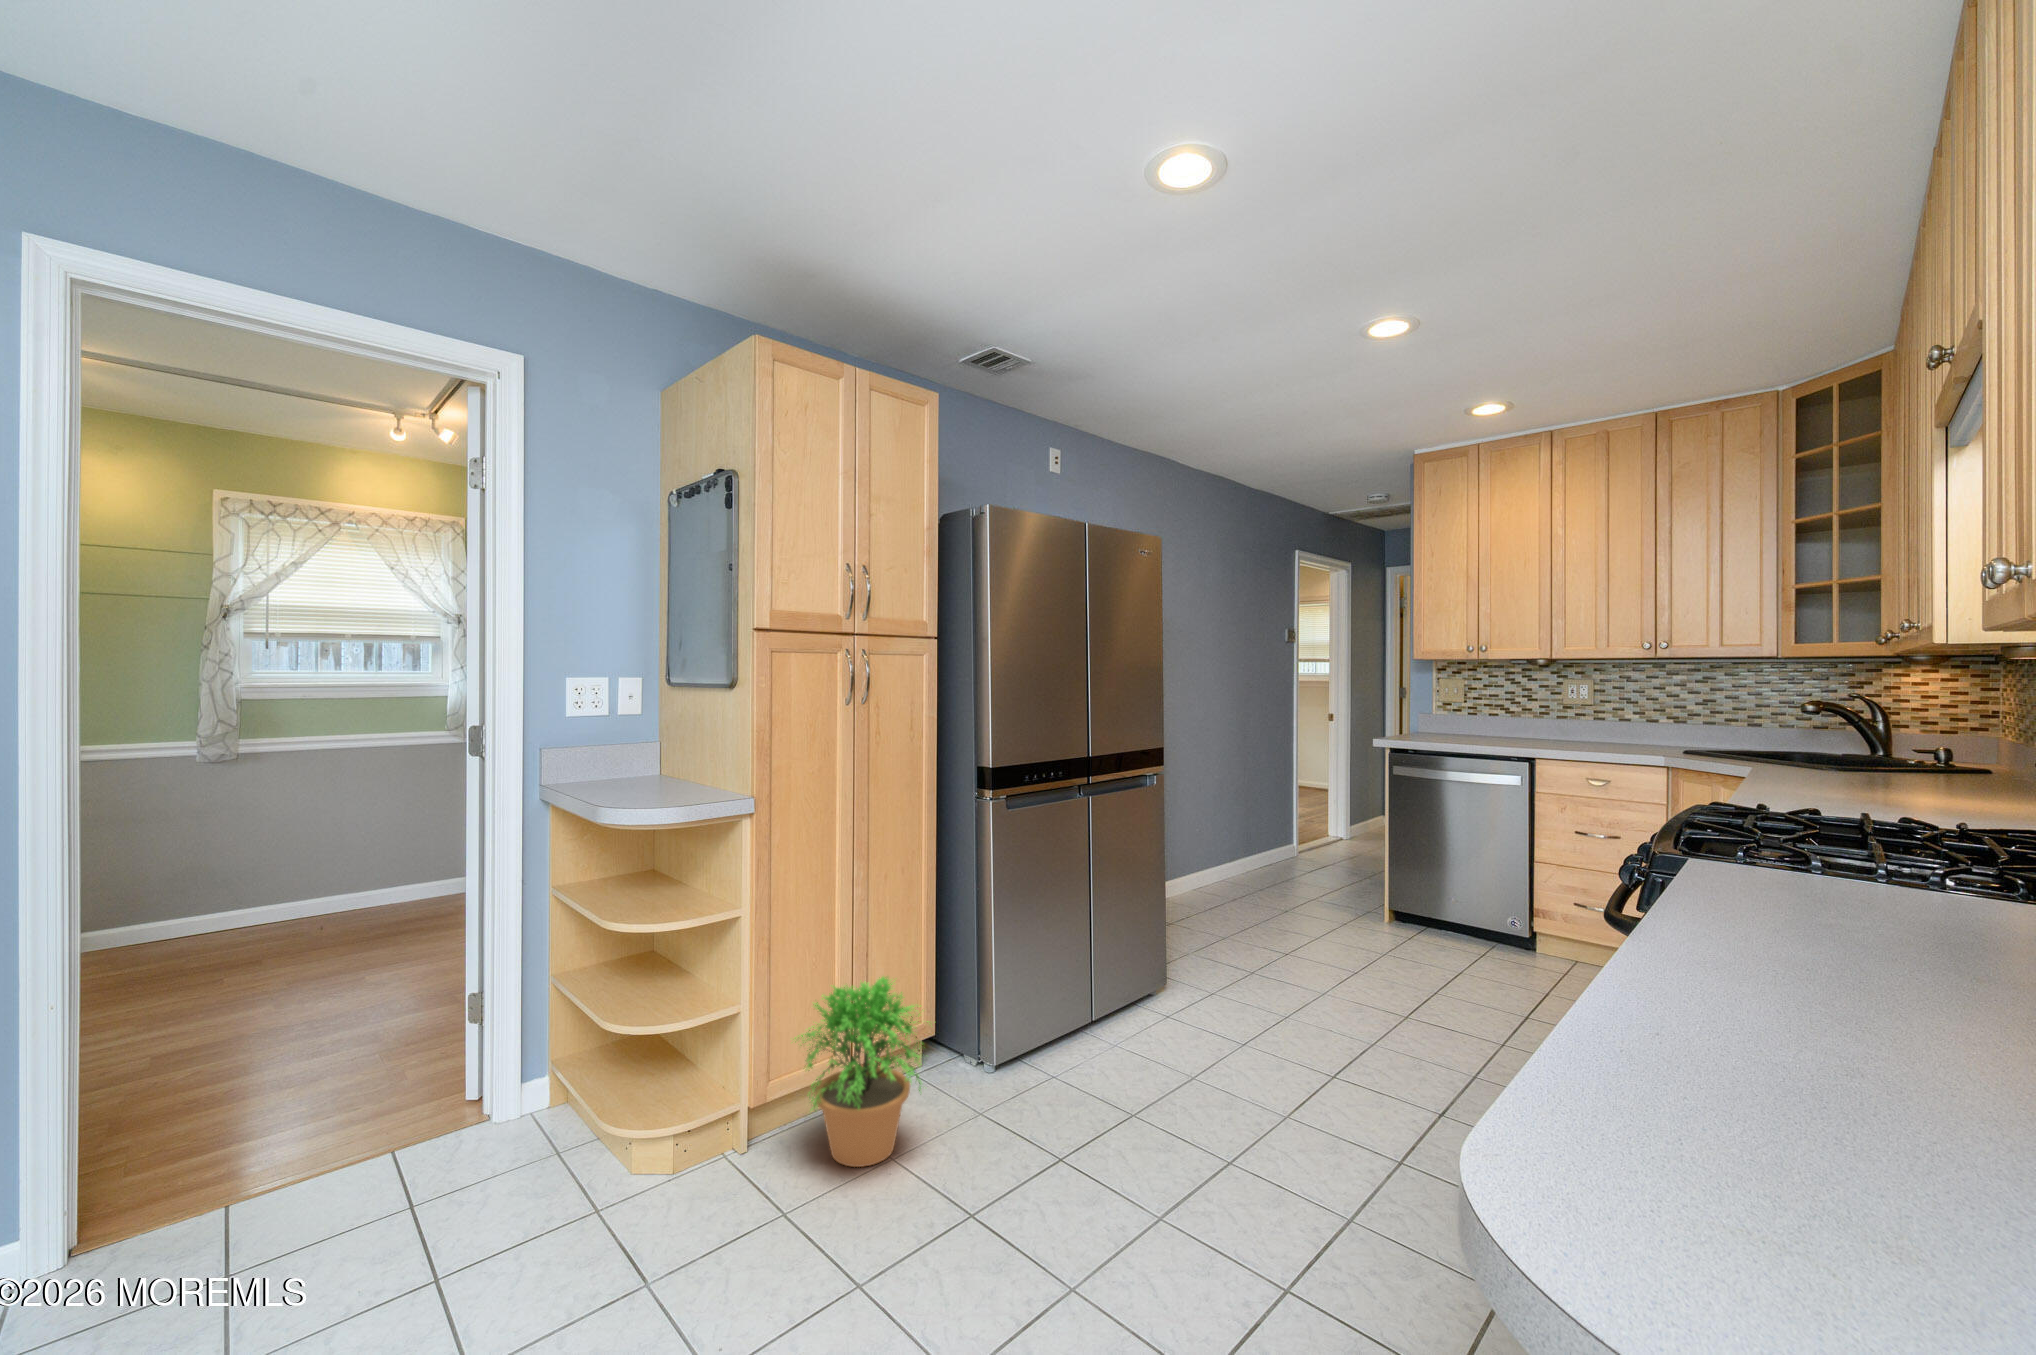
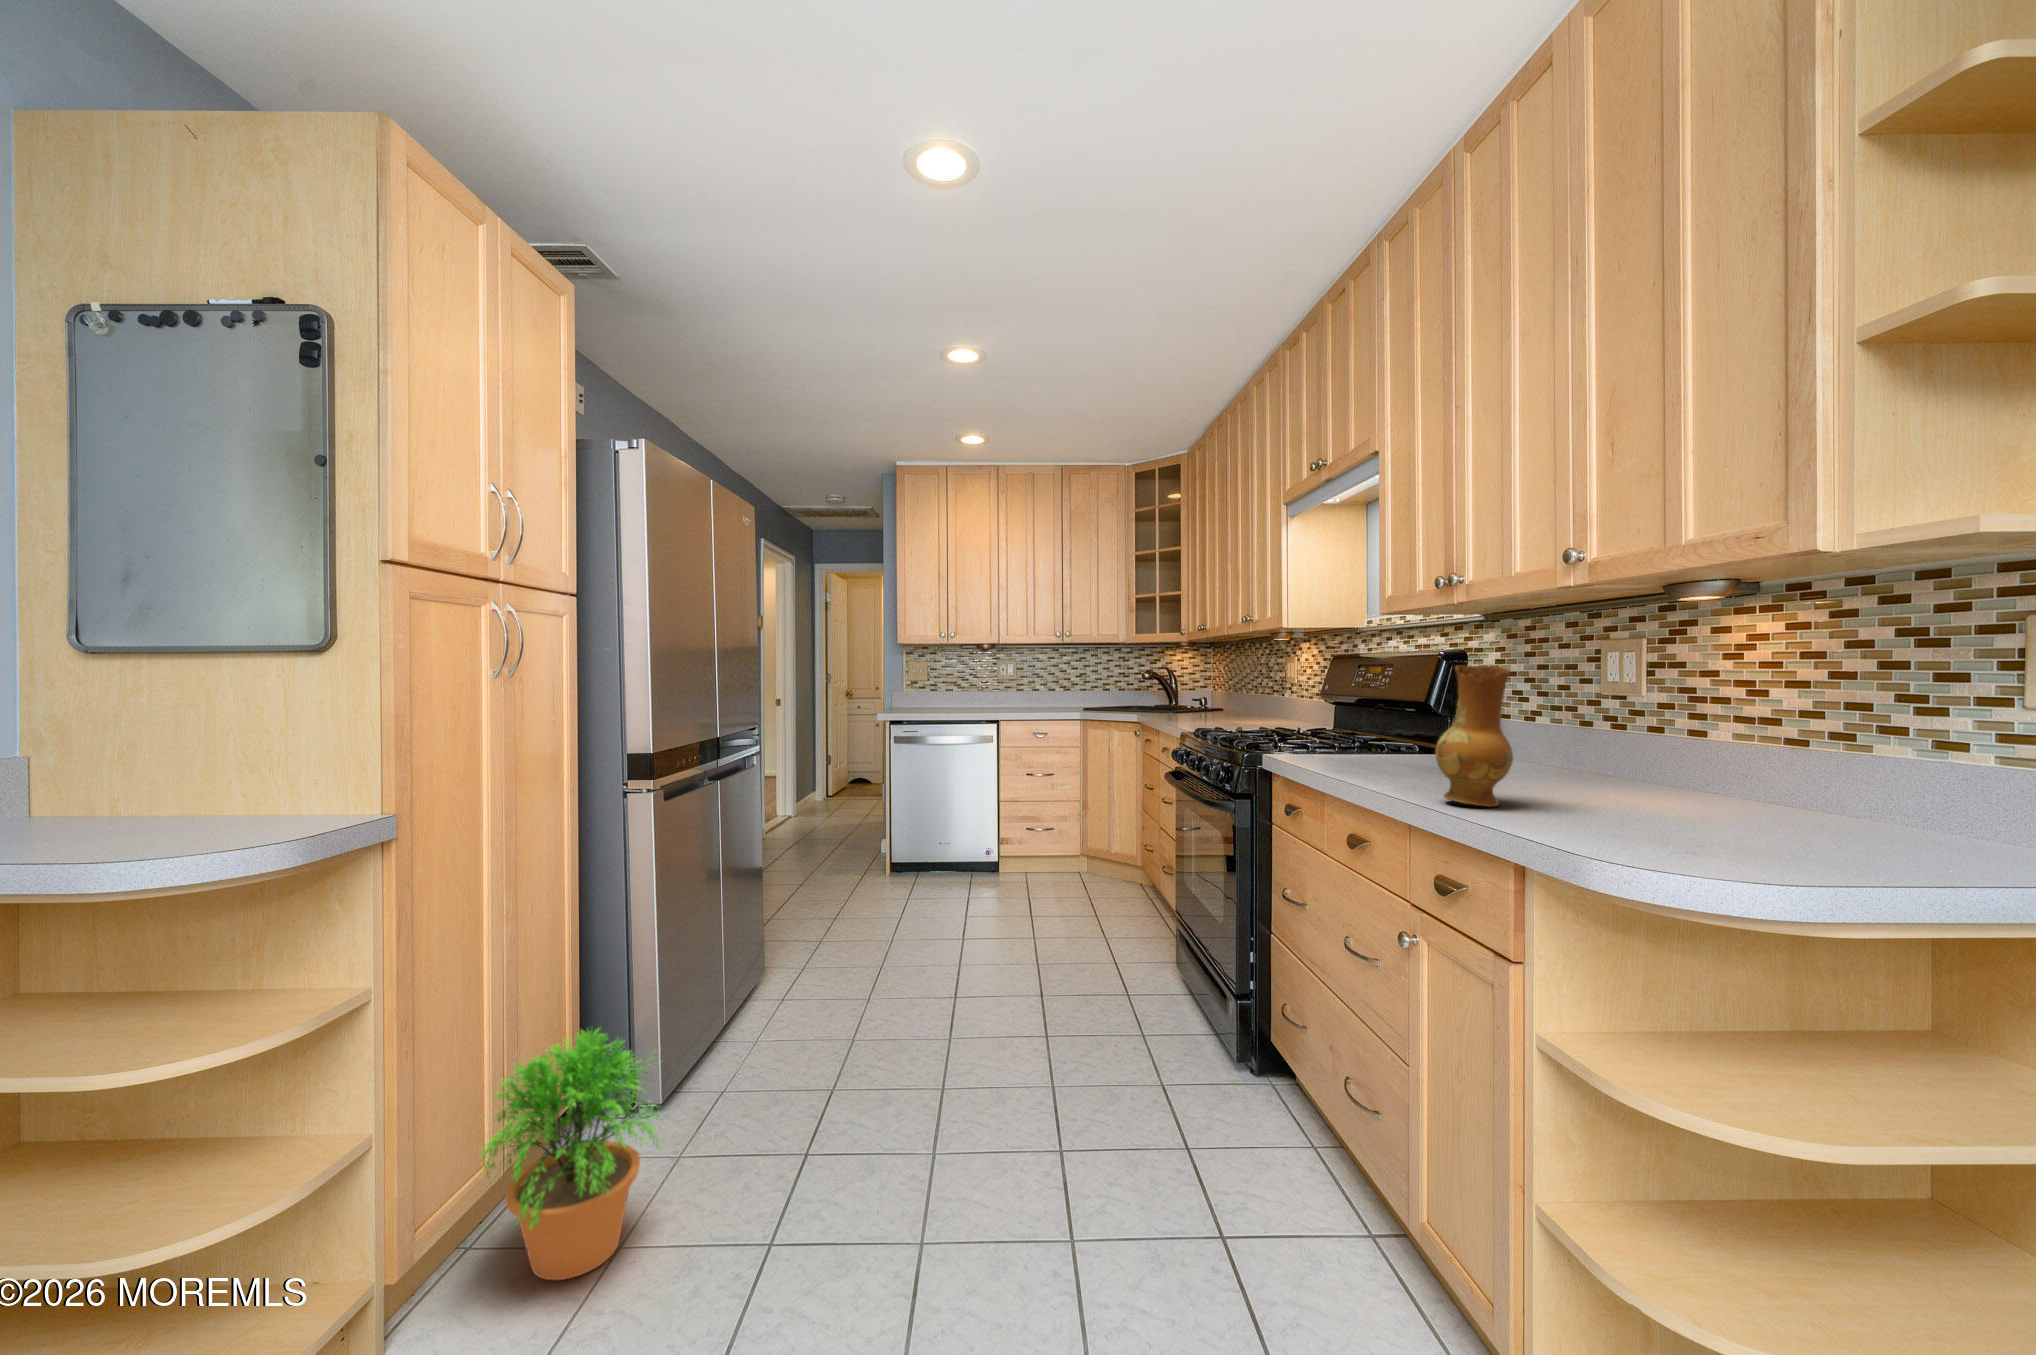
ceramic jug: none [1773,718,1953,994] -> present [1435,666,1513,807]

